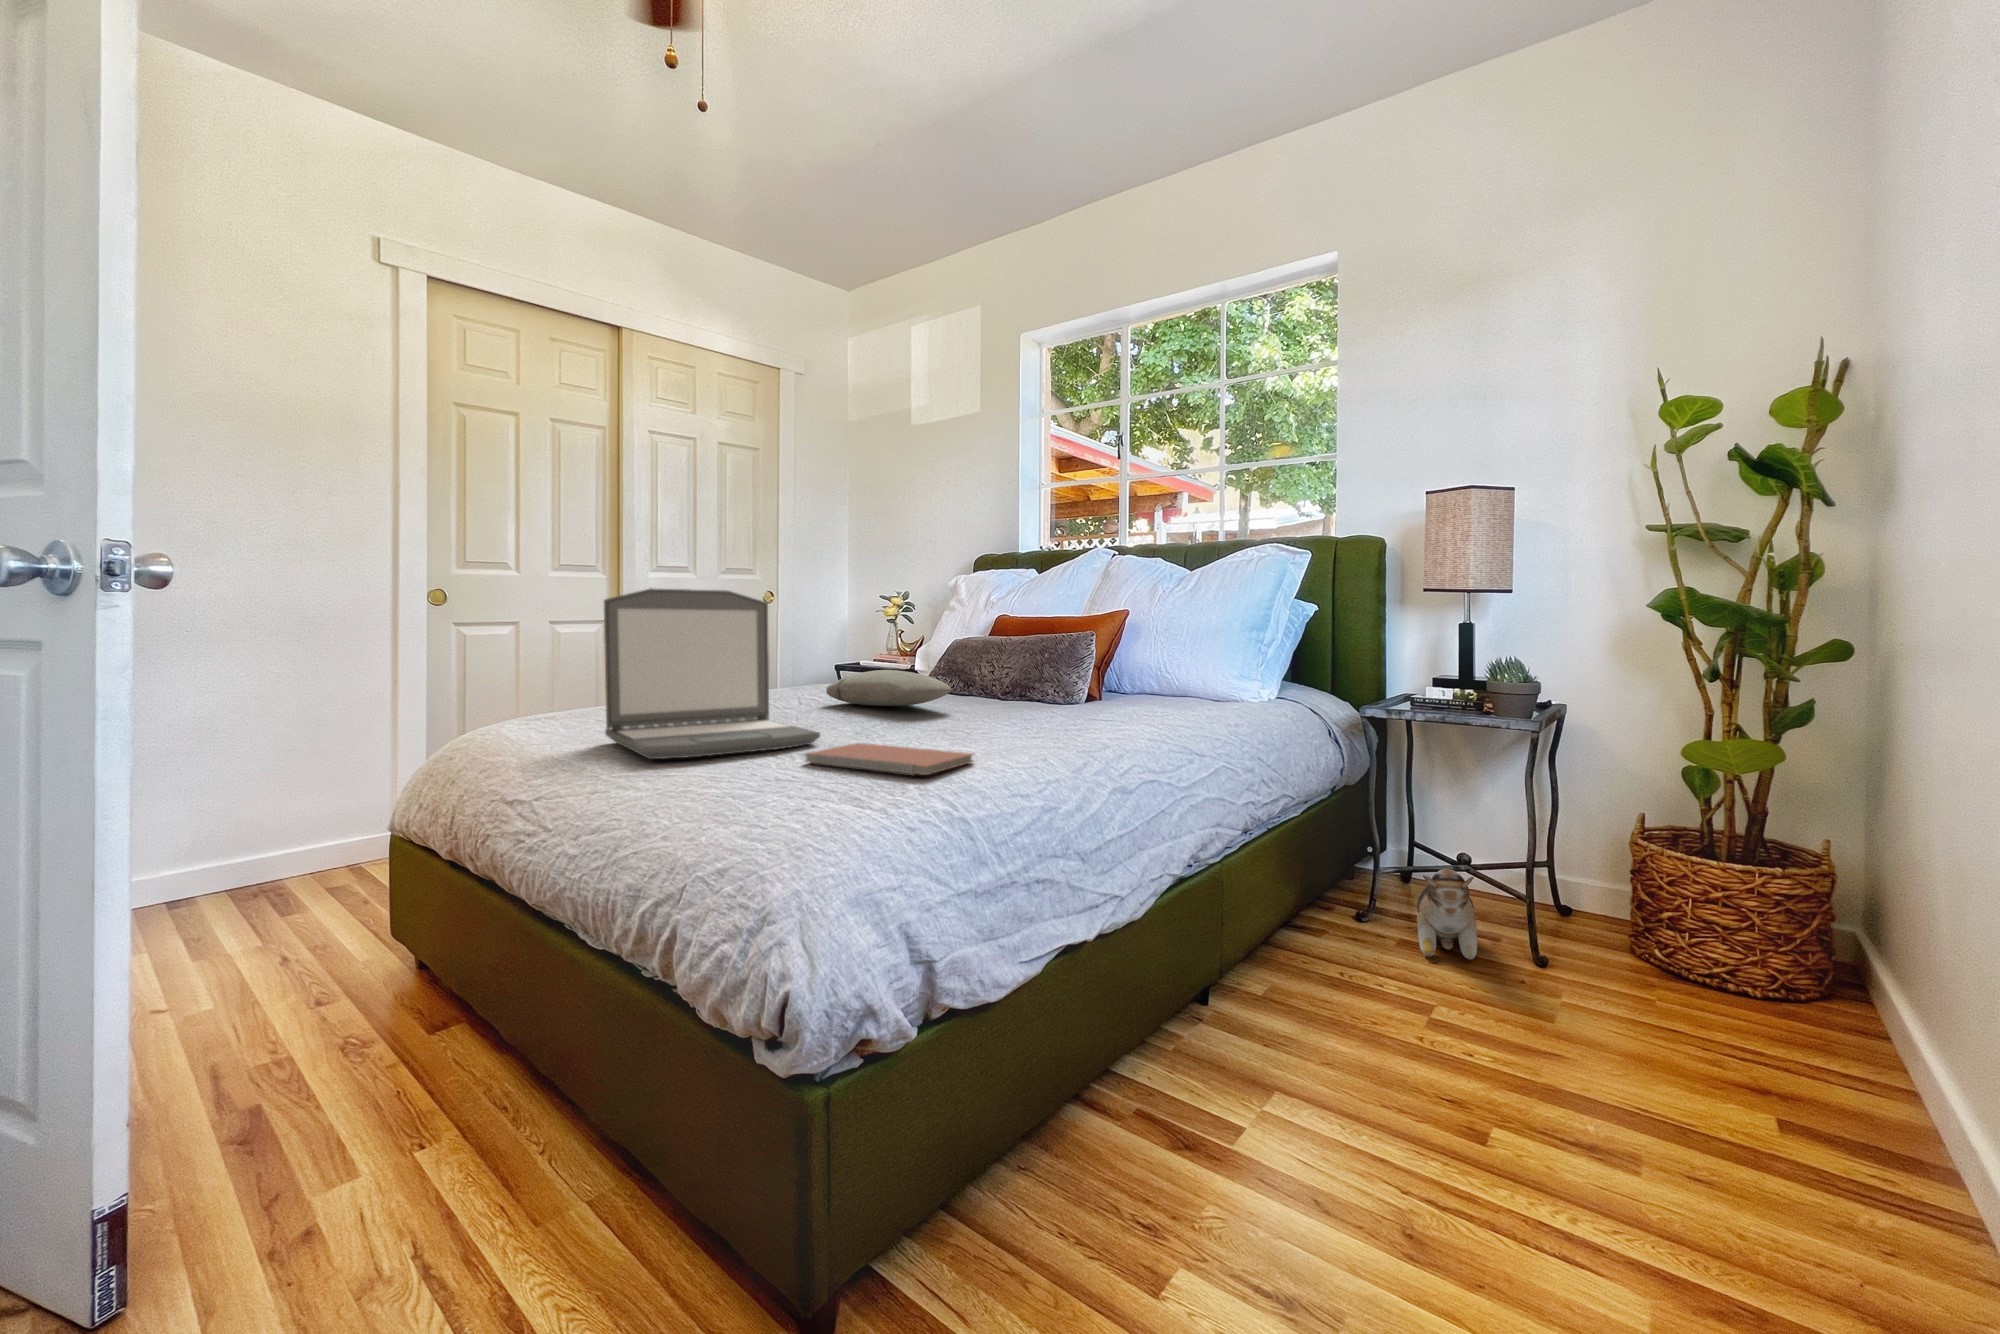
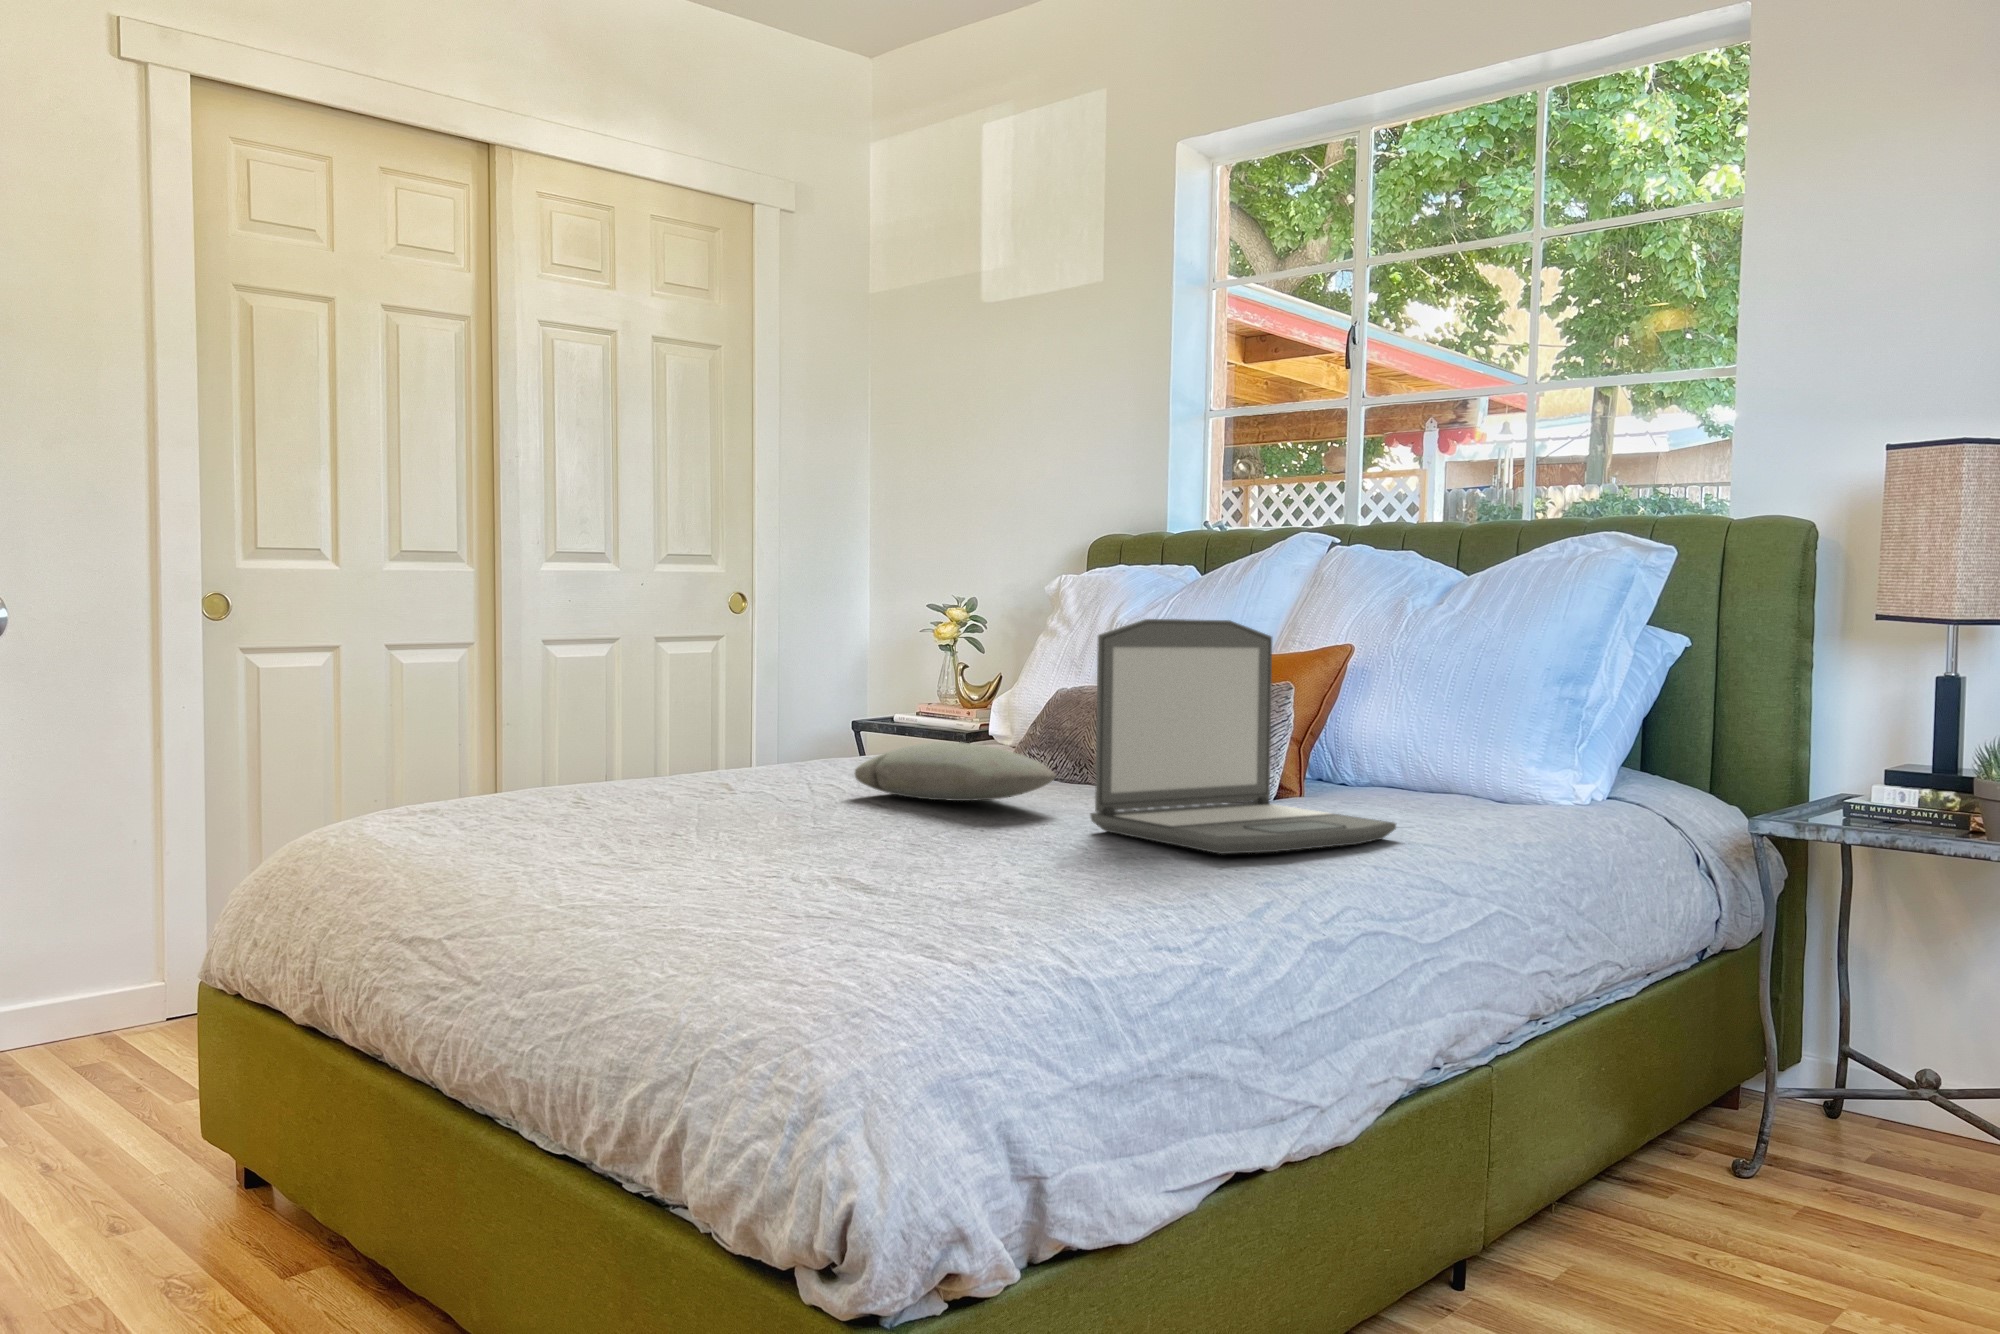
laptop: present [604,588,820,759] -> present [1090,619,1396,854]
notebook: present [805,743,973,775] -> none [842,861,1098,914]
plush toy: present [1416,868,1477,959] -> none [1839,1091,1943,1247]

